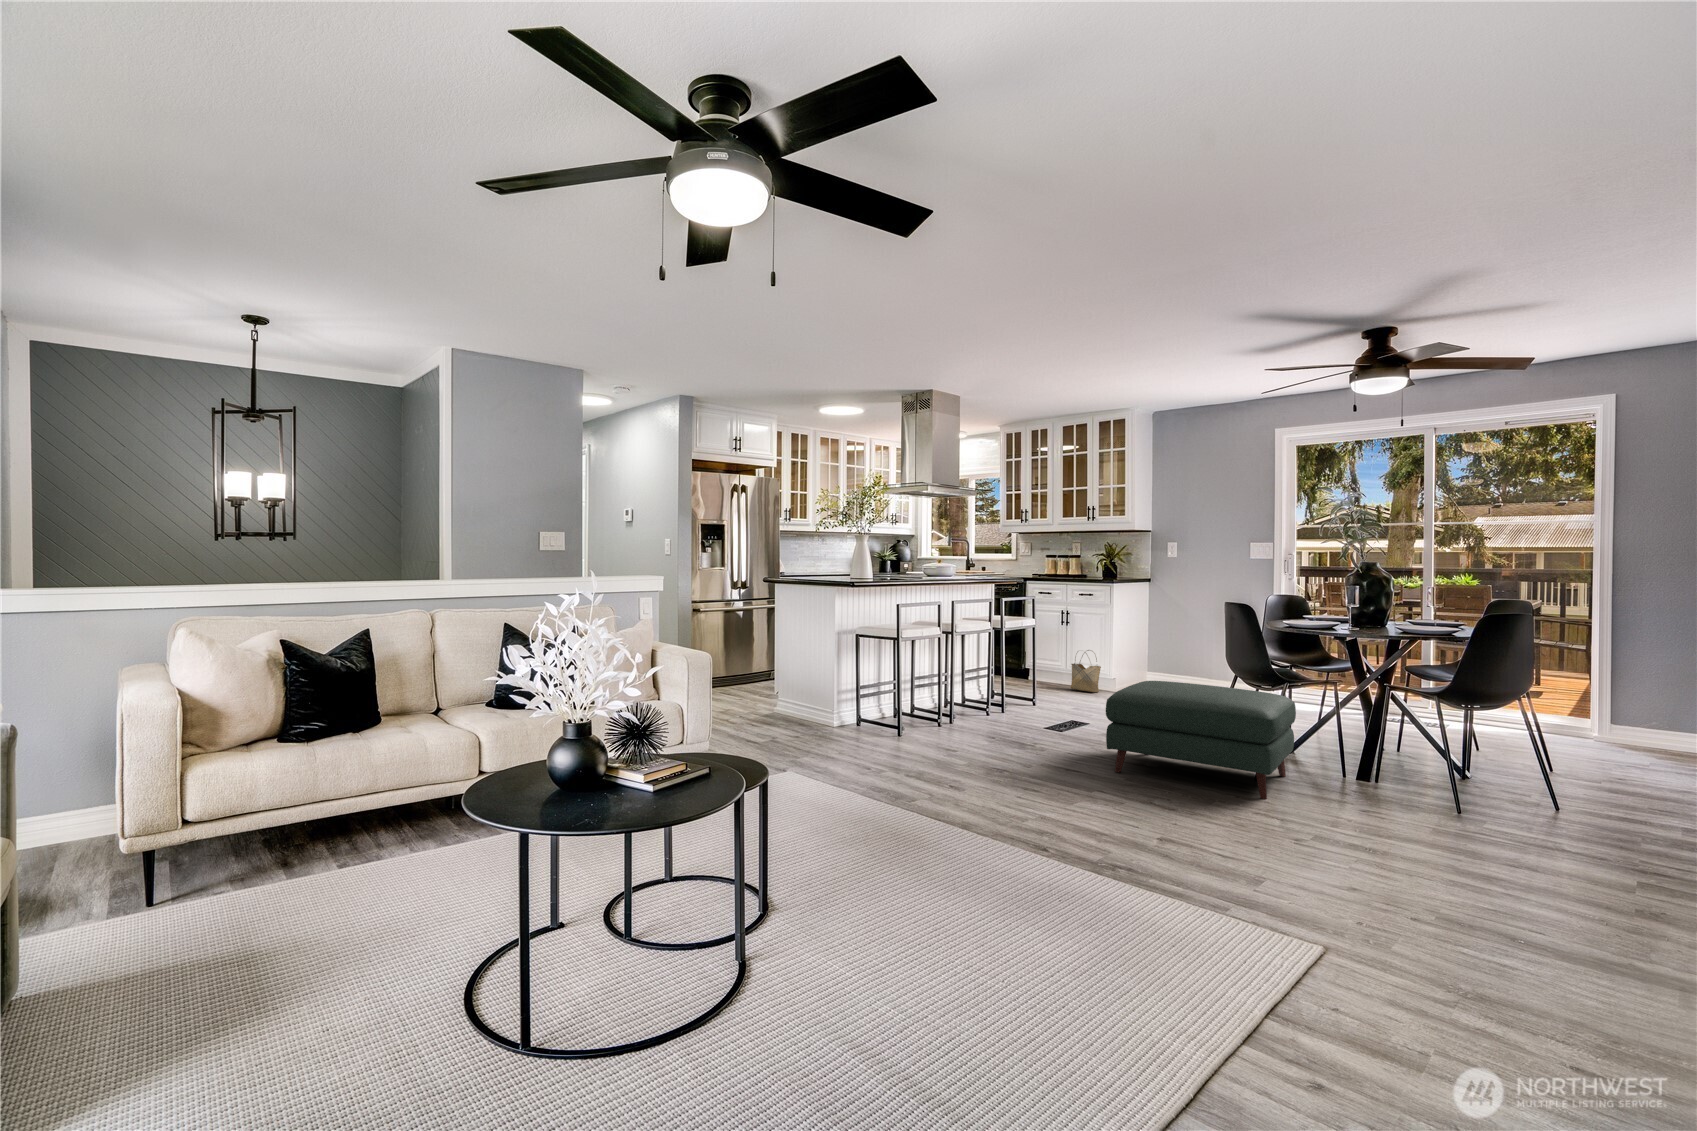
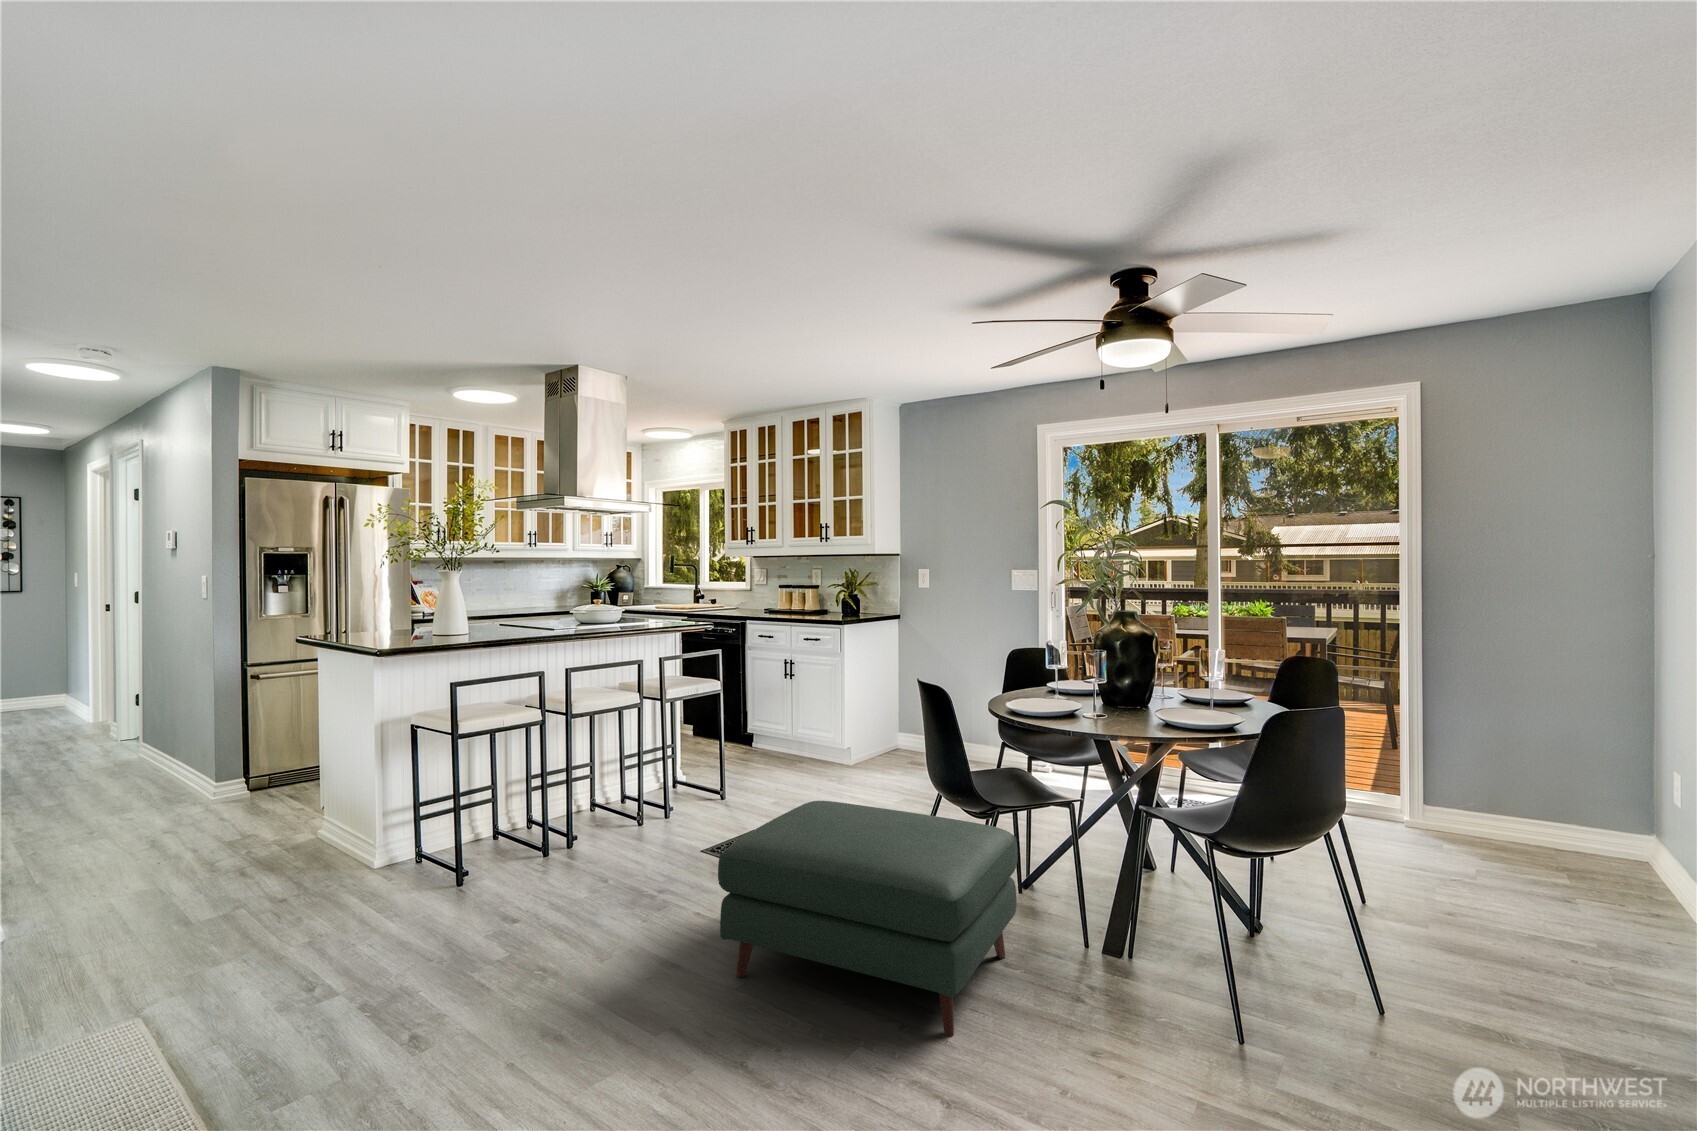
woven basket: present [1071,650,1101,692] -> none [793,714,831,772]

